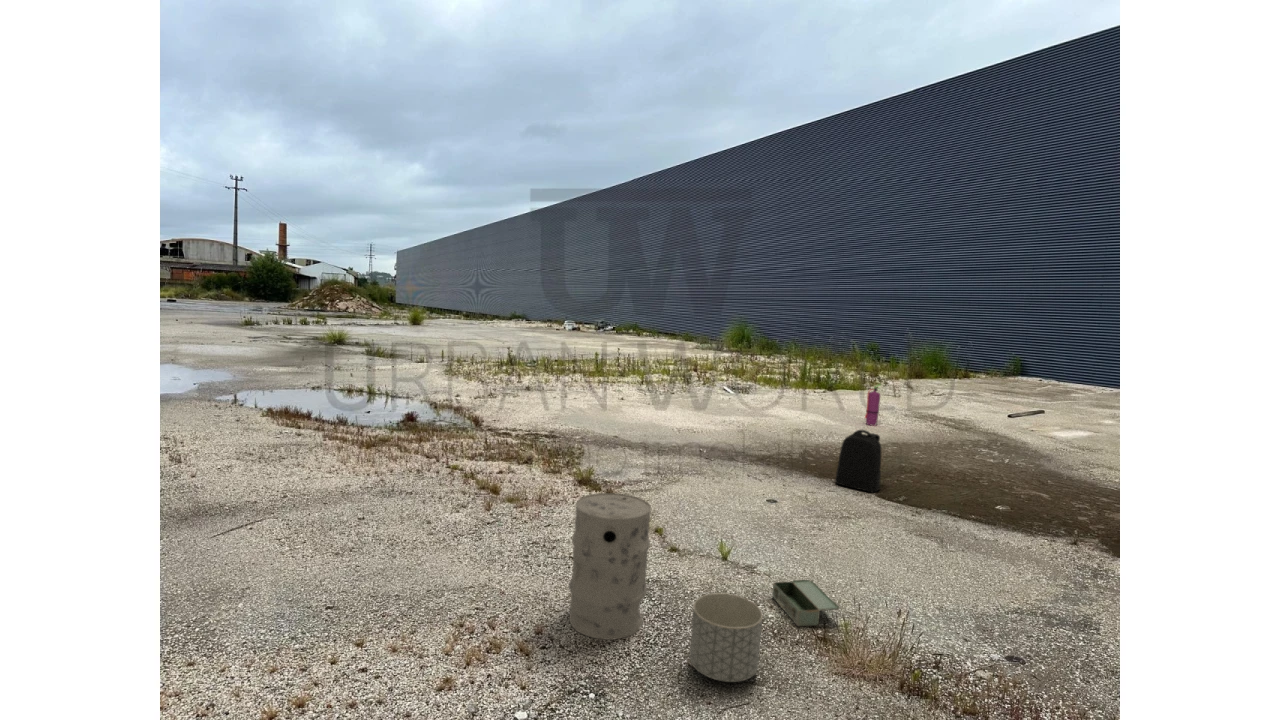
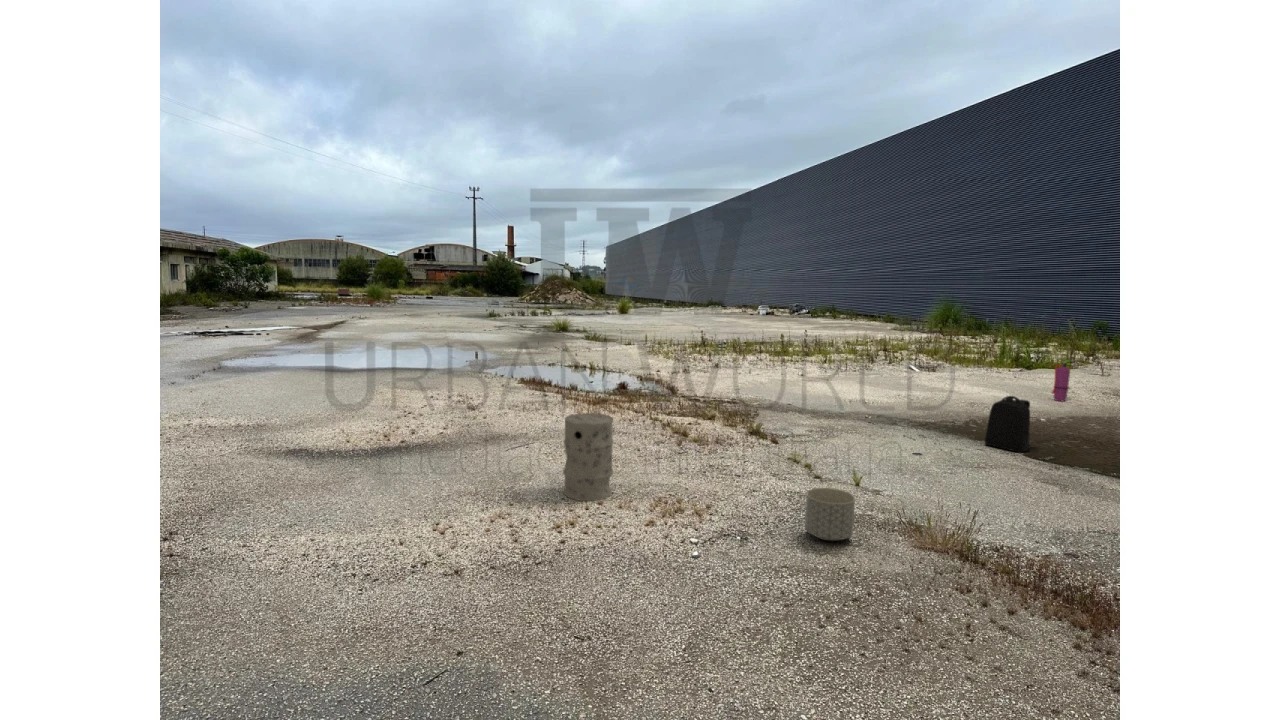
trash can: present [569,493,651,640] -> present [563,413,614,501]
toolbox: present [772,580,839,626] -> none [884,496,931,524]

